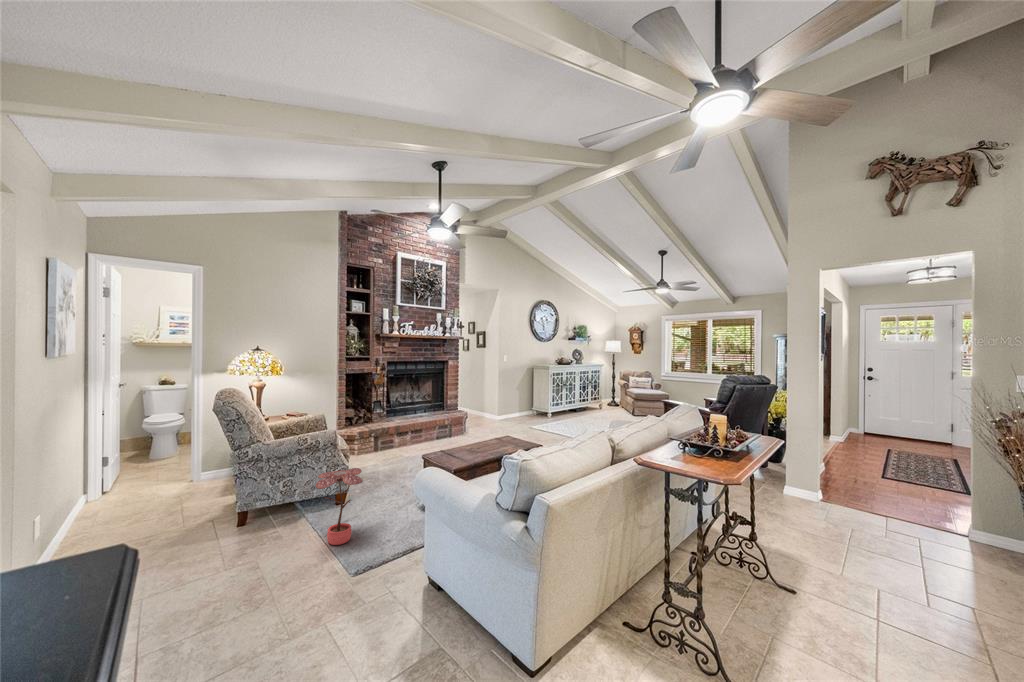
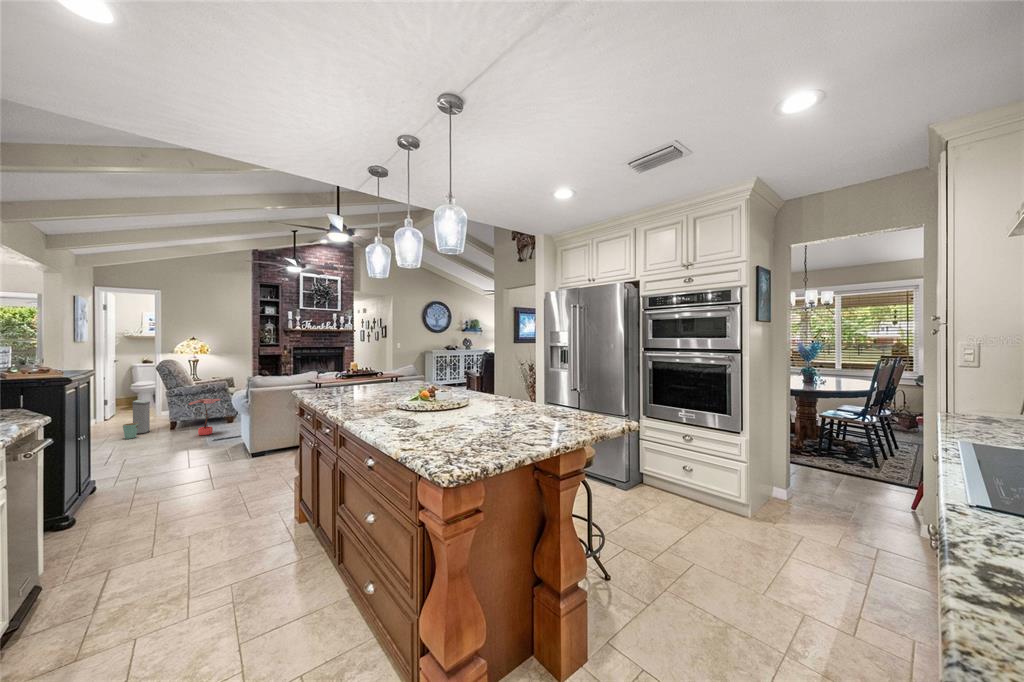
trash can: none [181,472,221,565] -> present [123,400,150,439]

